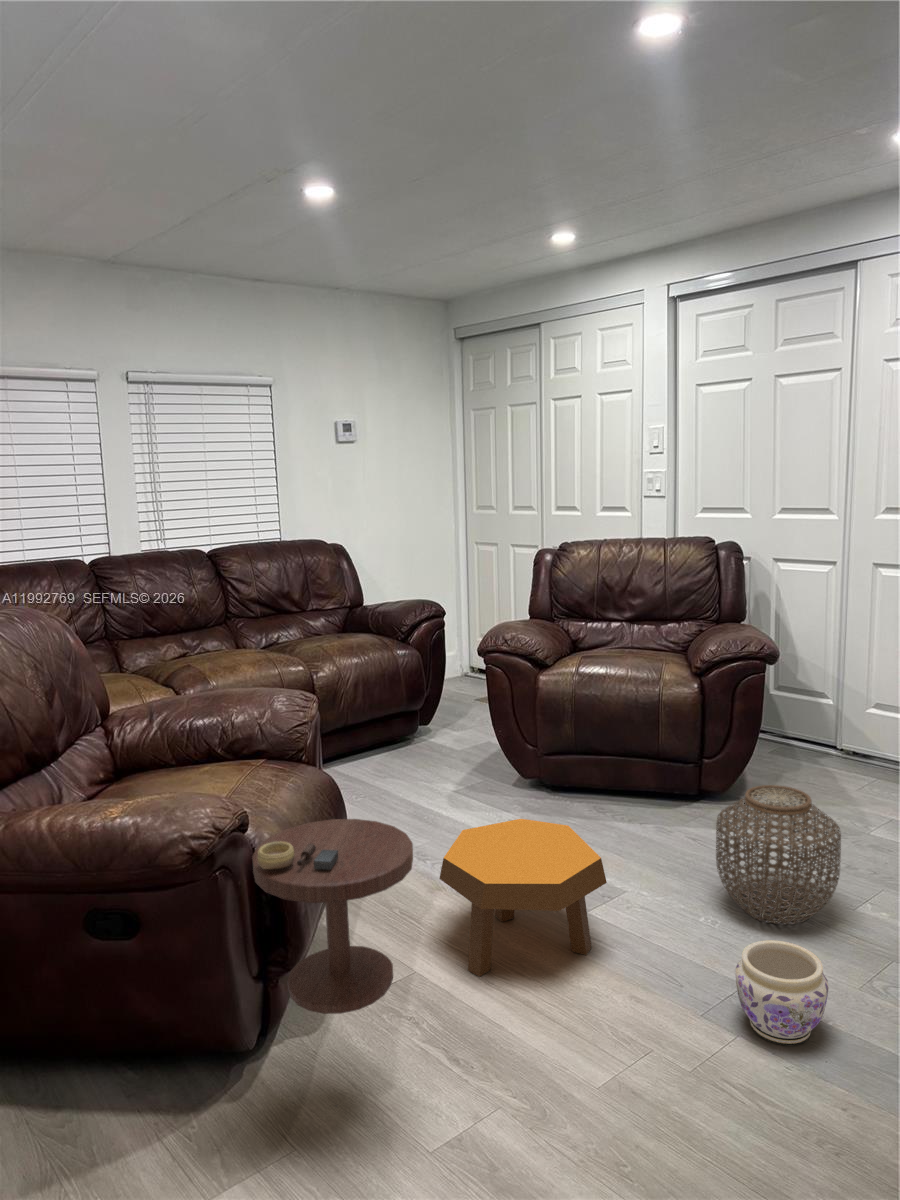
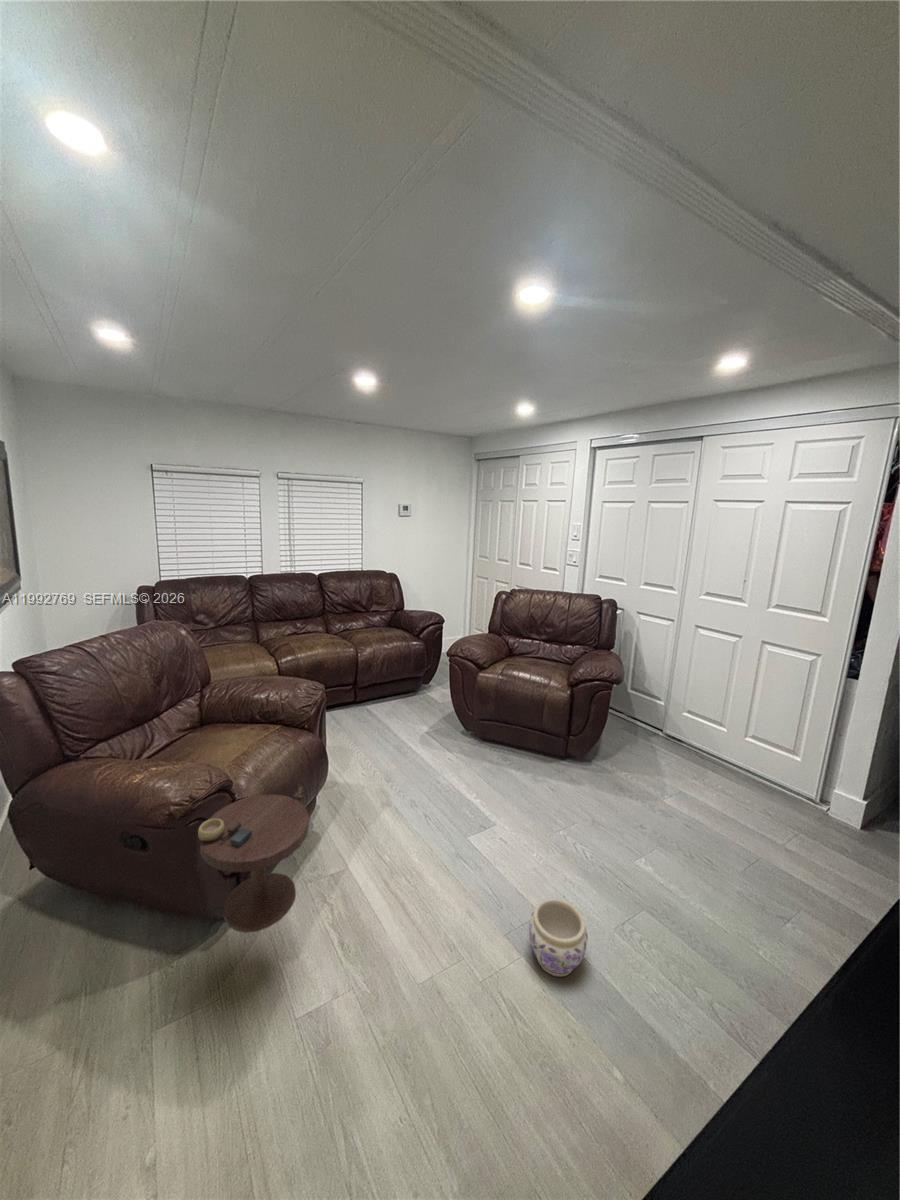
woven basket: present [716,785,841,924] -> none [550,776,629,869]
footstool: present [439,819,607,977] -> none [372,775,470,880]

